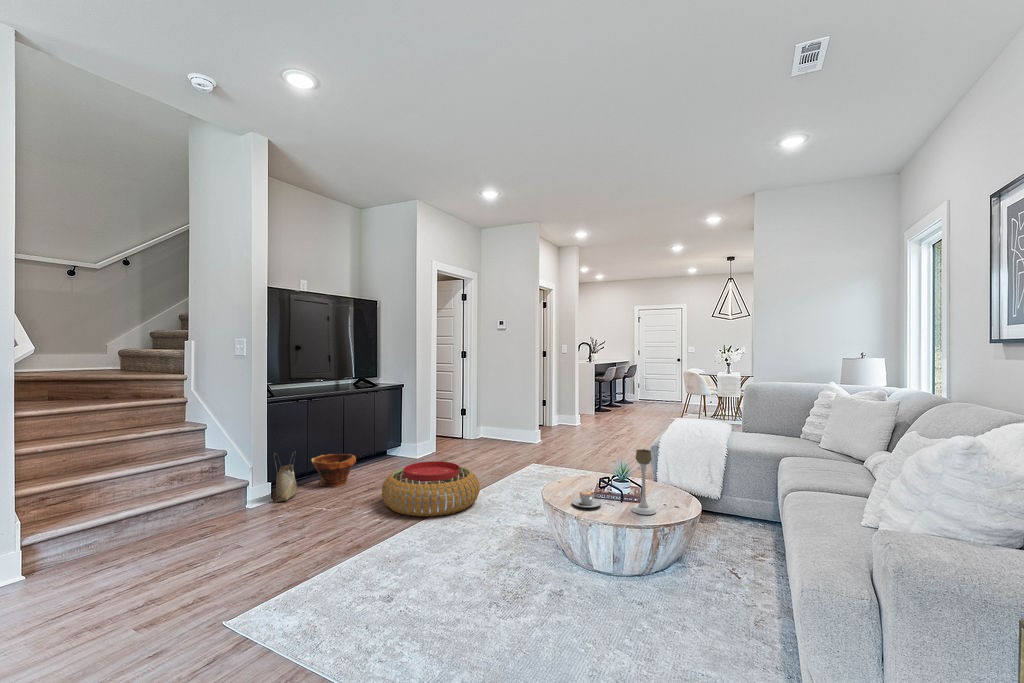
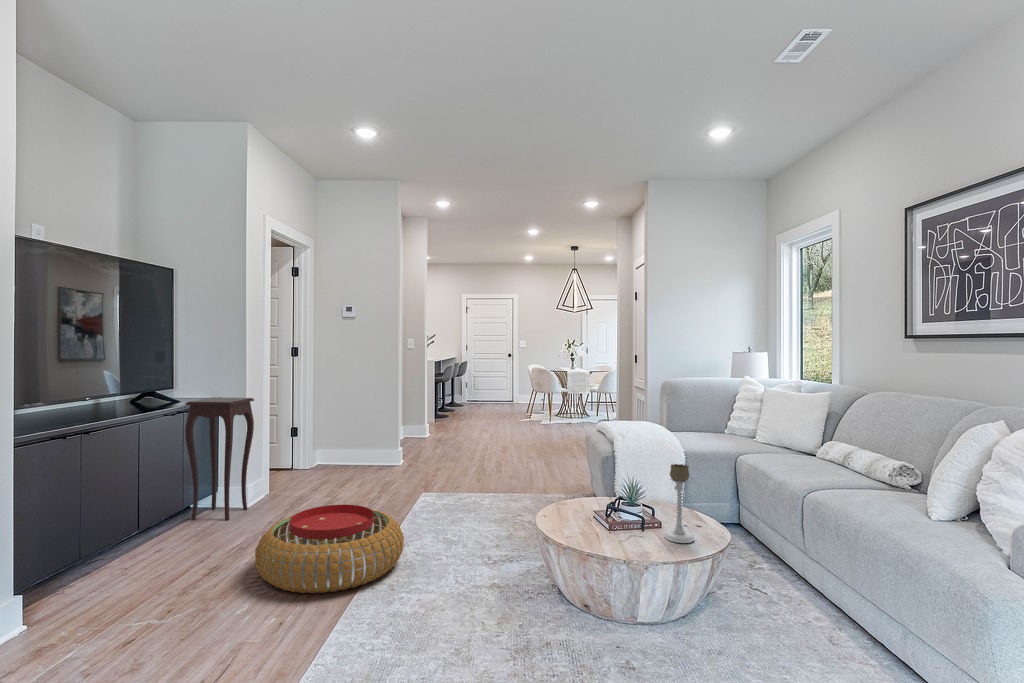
side table: none [374,385,417,468] -> present [185,397,254,521]
woven basket: present [274,453,298,502] -> none [34,518,79,613]
planter: present [312,454,356,487] -> none [94,510,177,570]
coffee cup: present [572,491,601,508] -> none [597,523,634,545]

